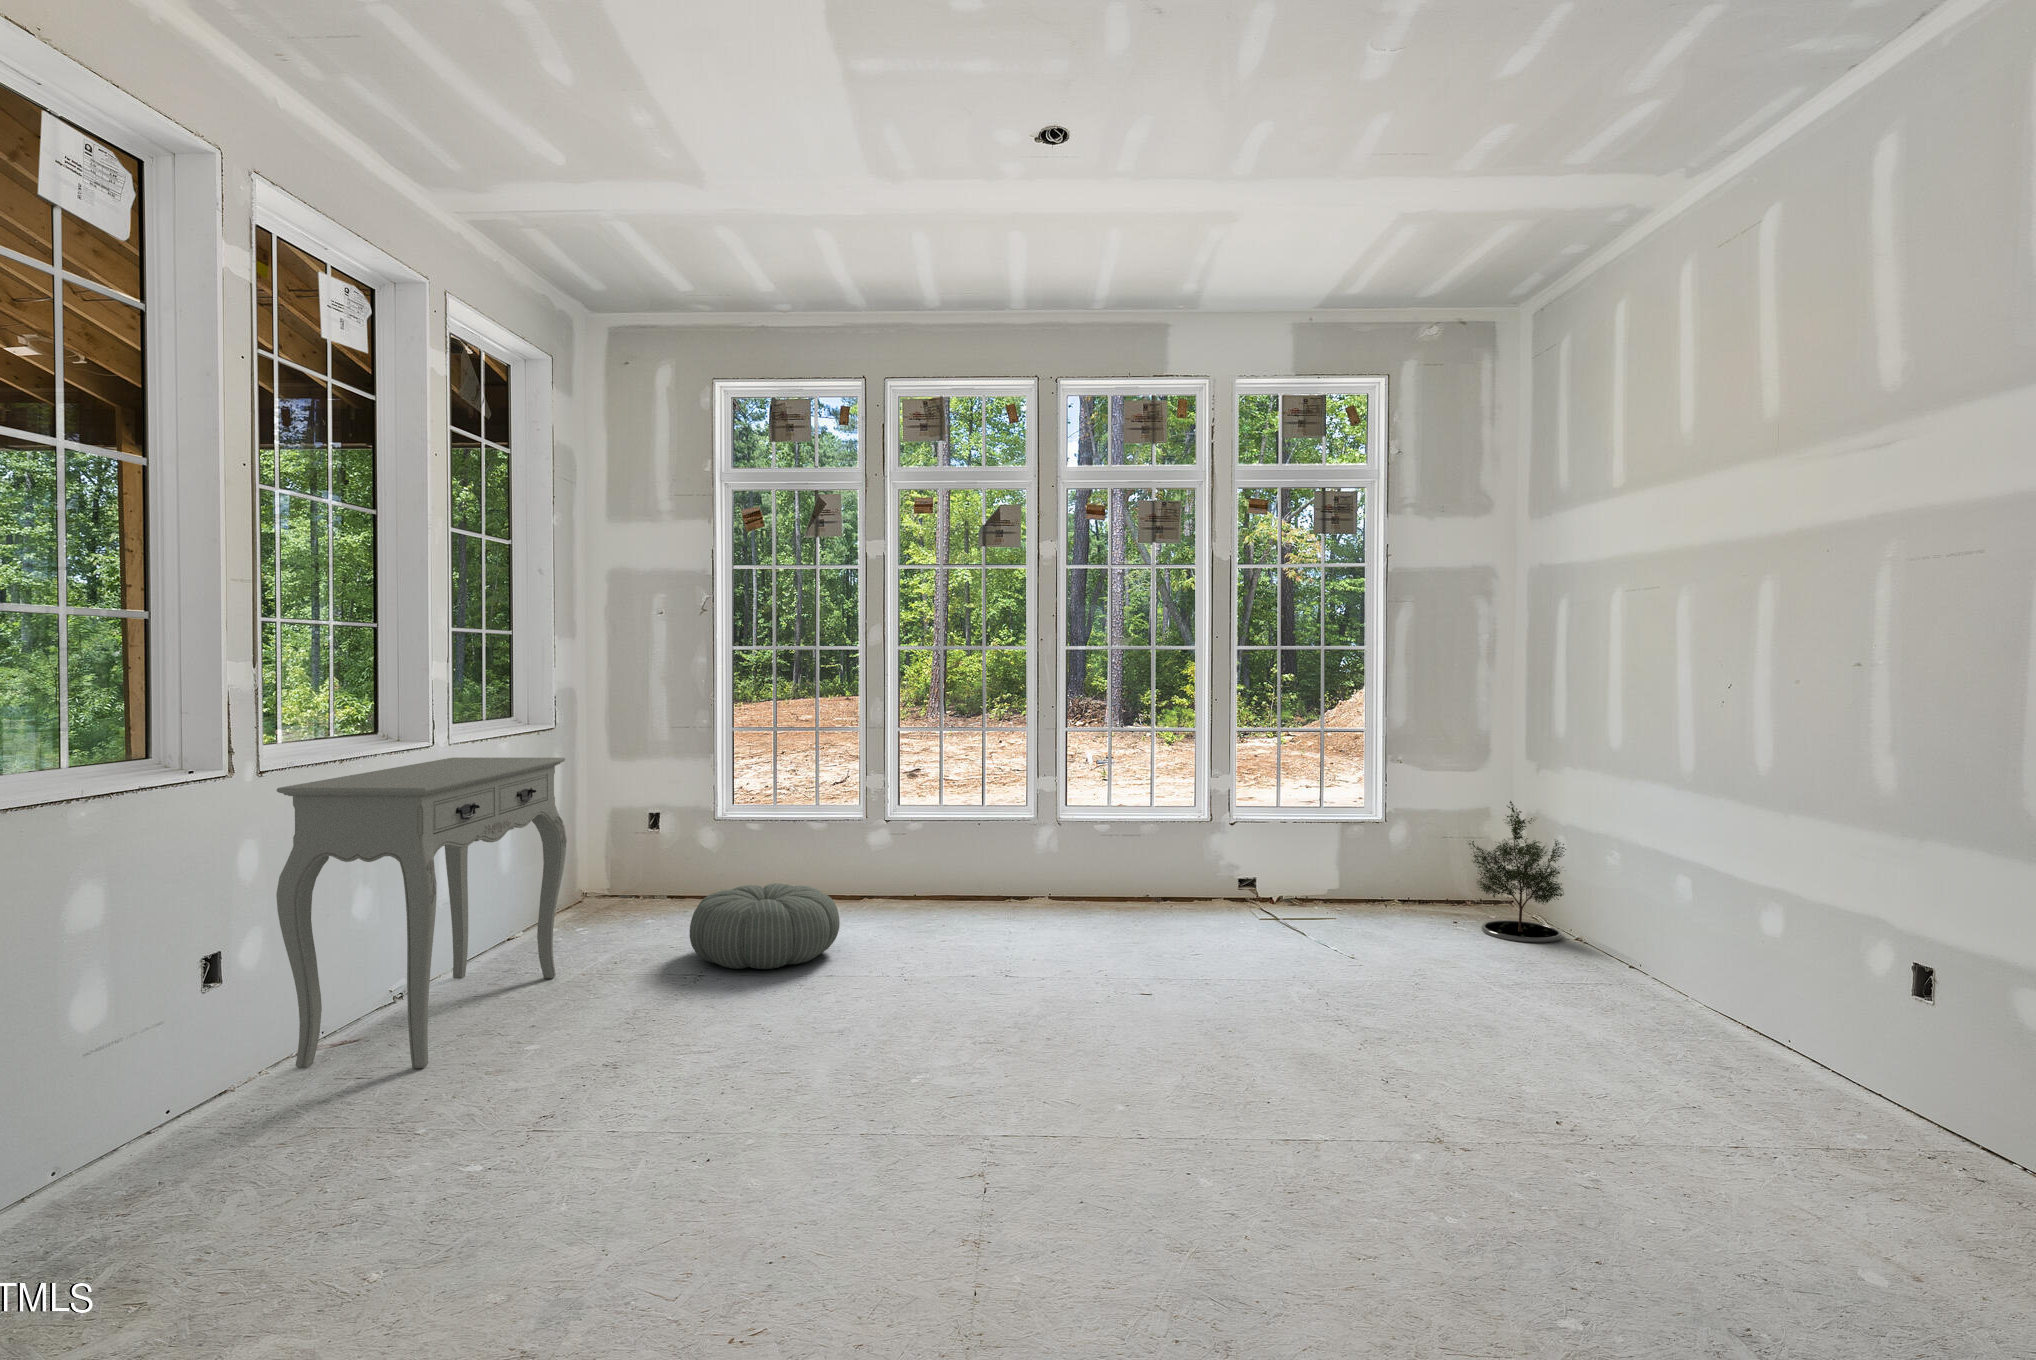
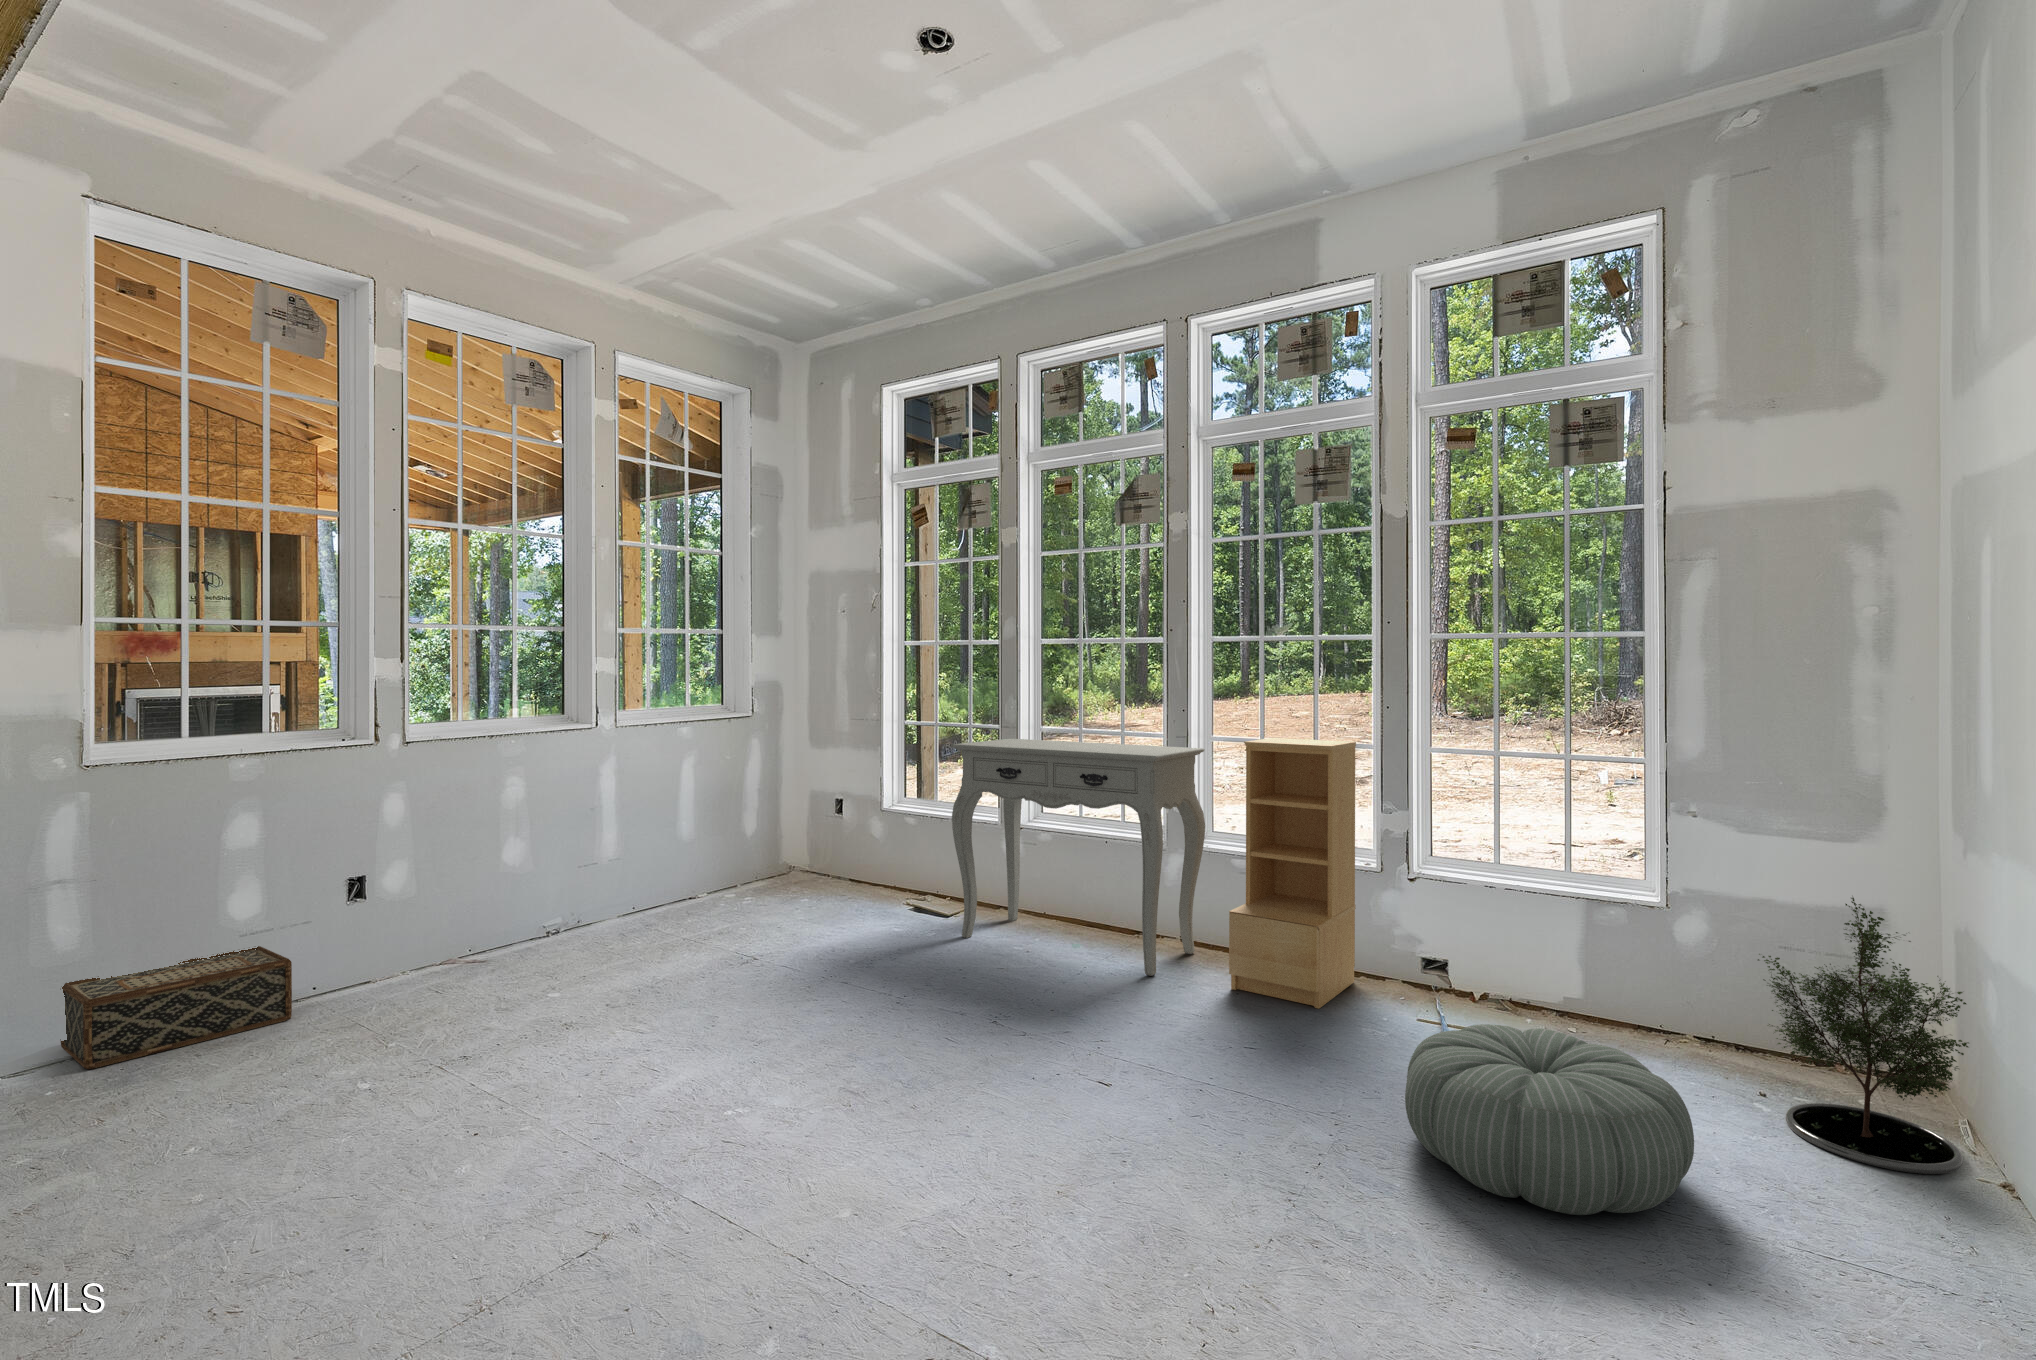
bookshelf: none [1130,726,1205,923] -> present [1229,738,1356,1009]
console table: present [276,757,567,1068] -> present [952,739,1205,976]
pouf: present [690,883,840,969] -> present [1405,1024,1694,1215]
woven basket: none [74,1026,332,1183] -> present [60,946,292,1069]

